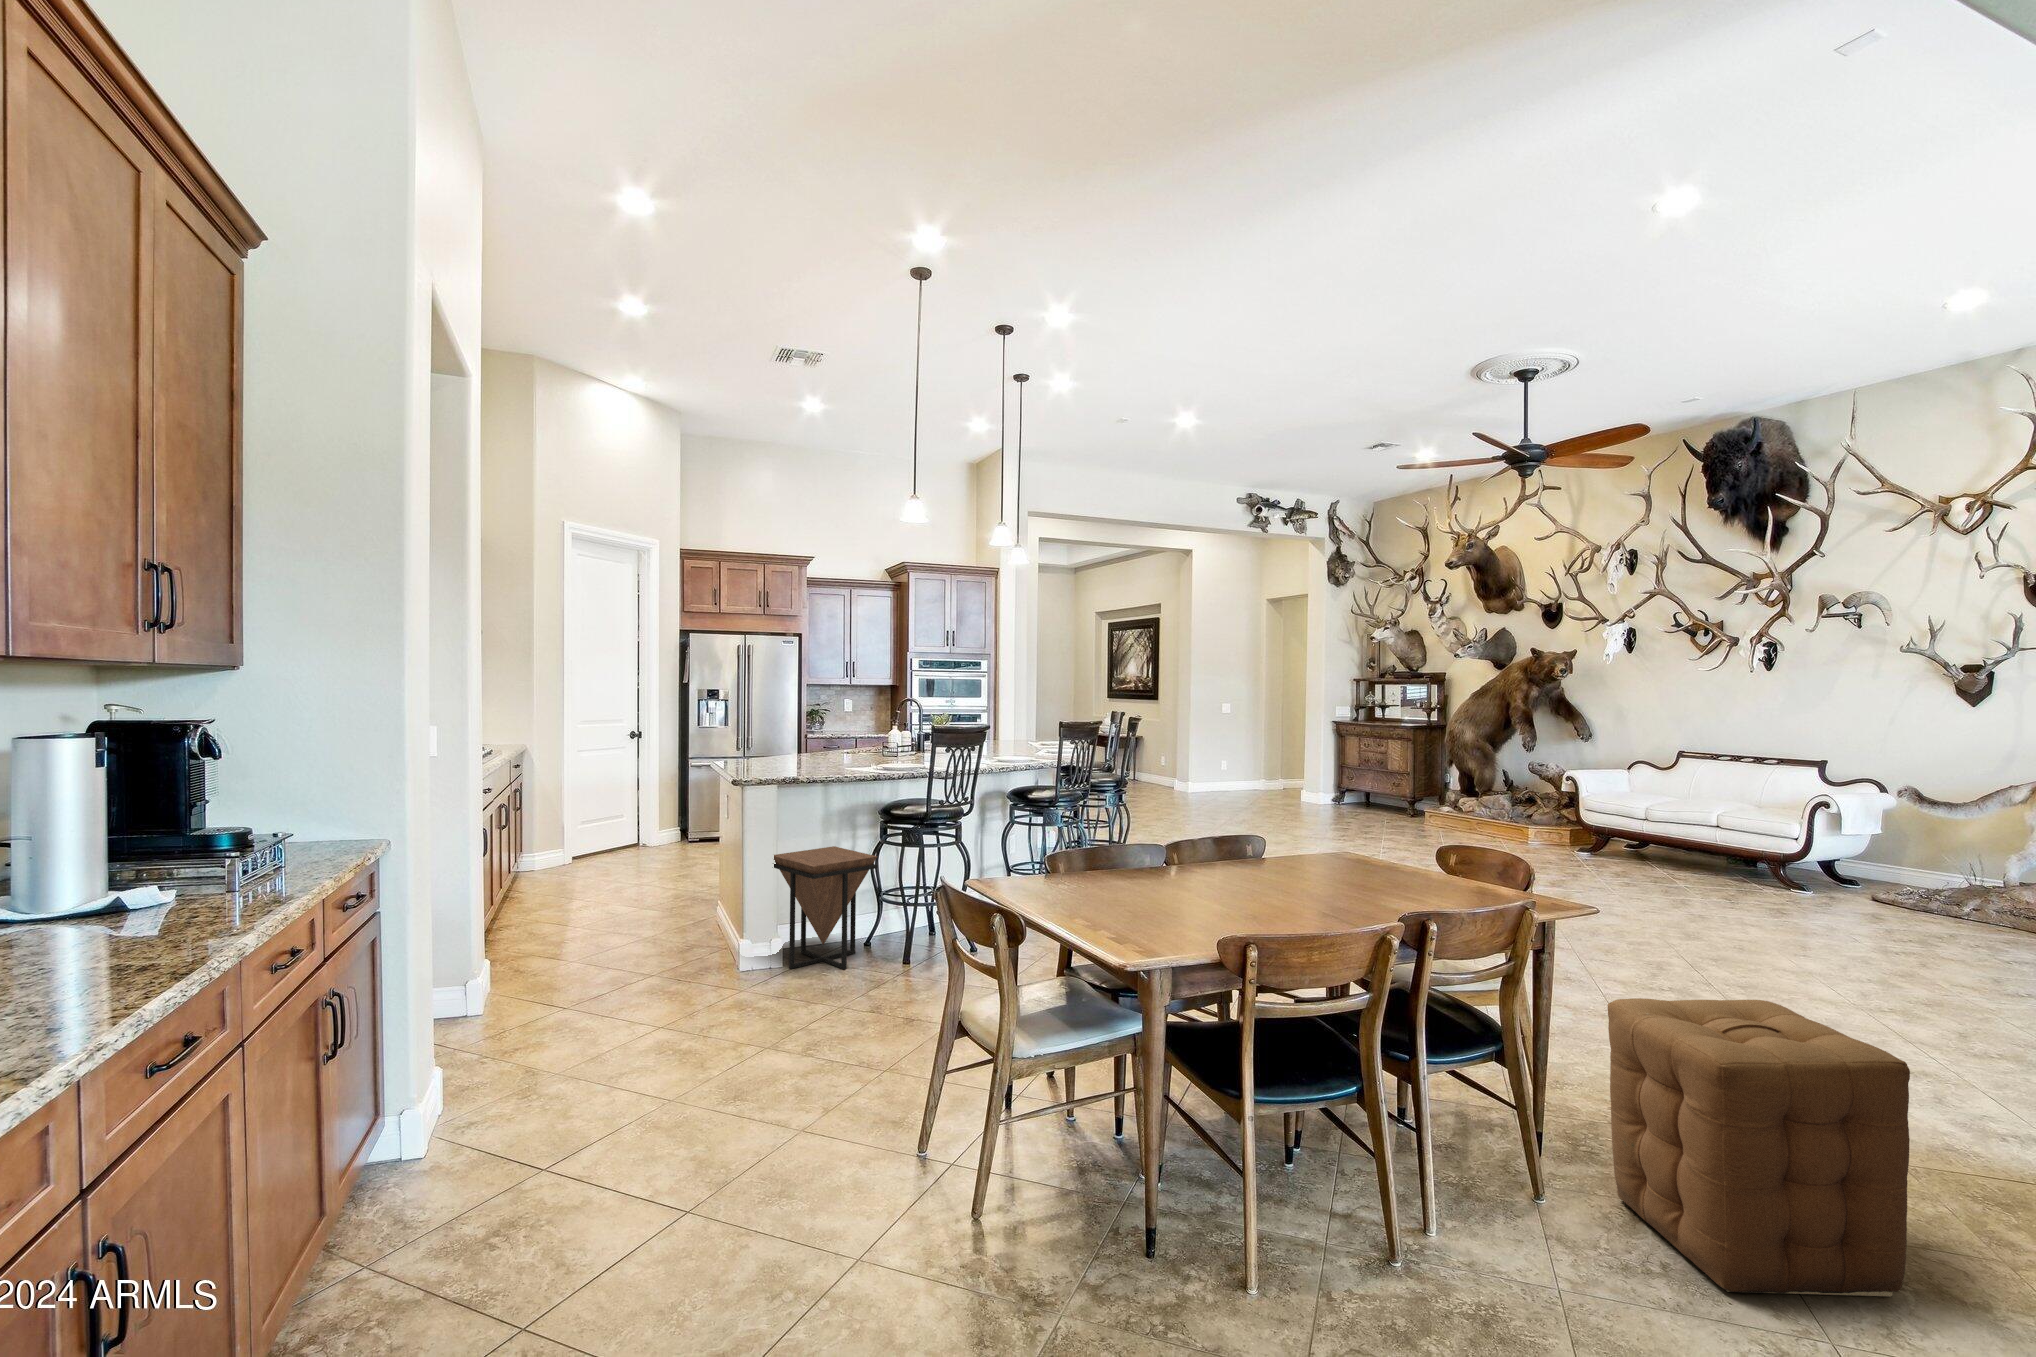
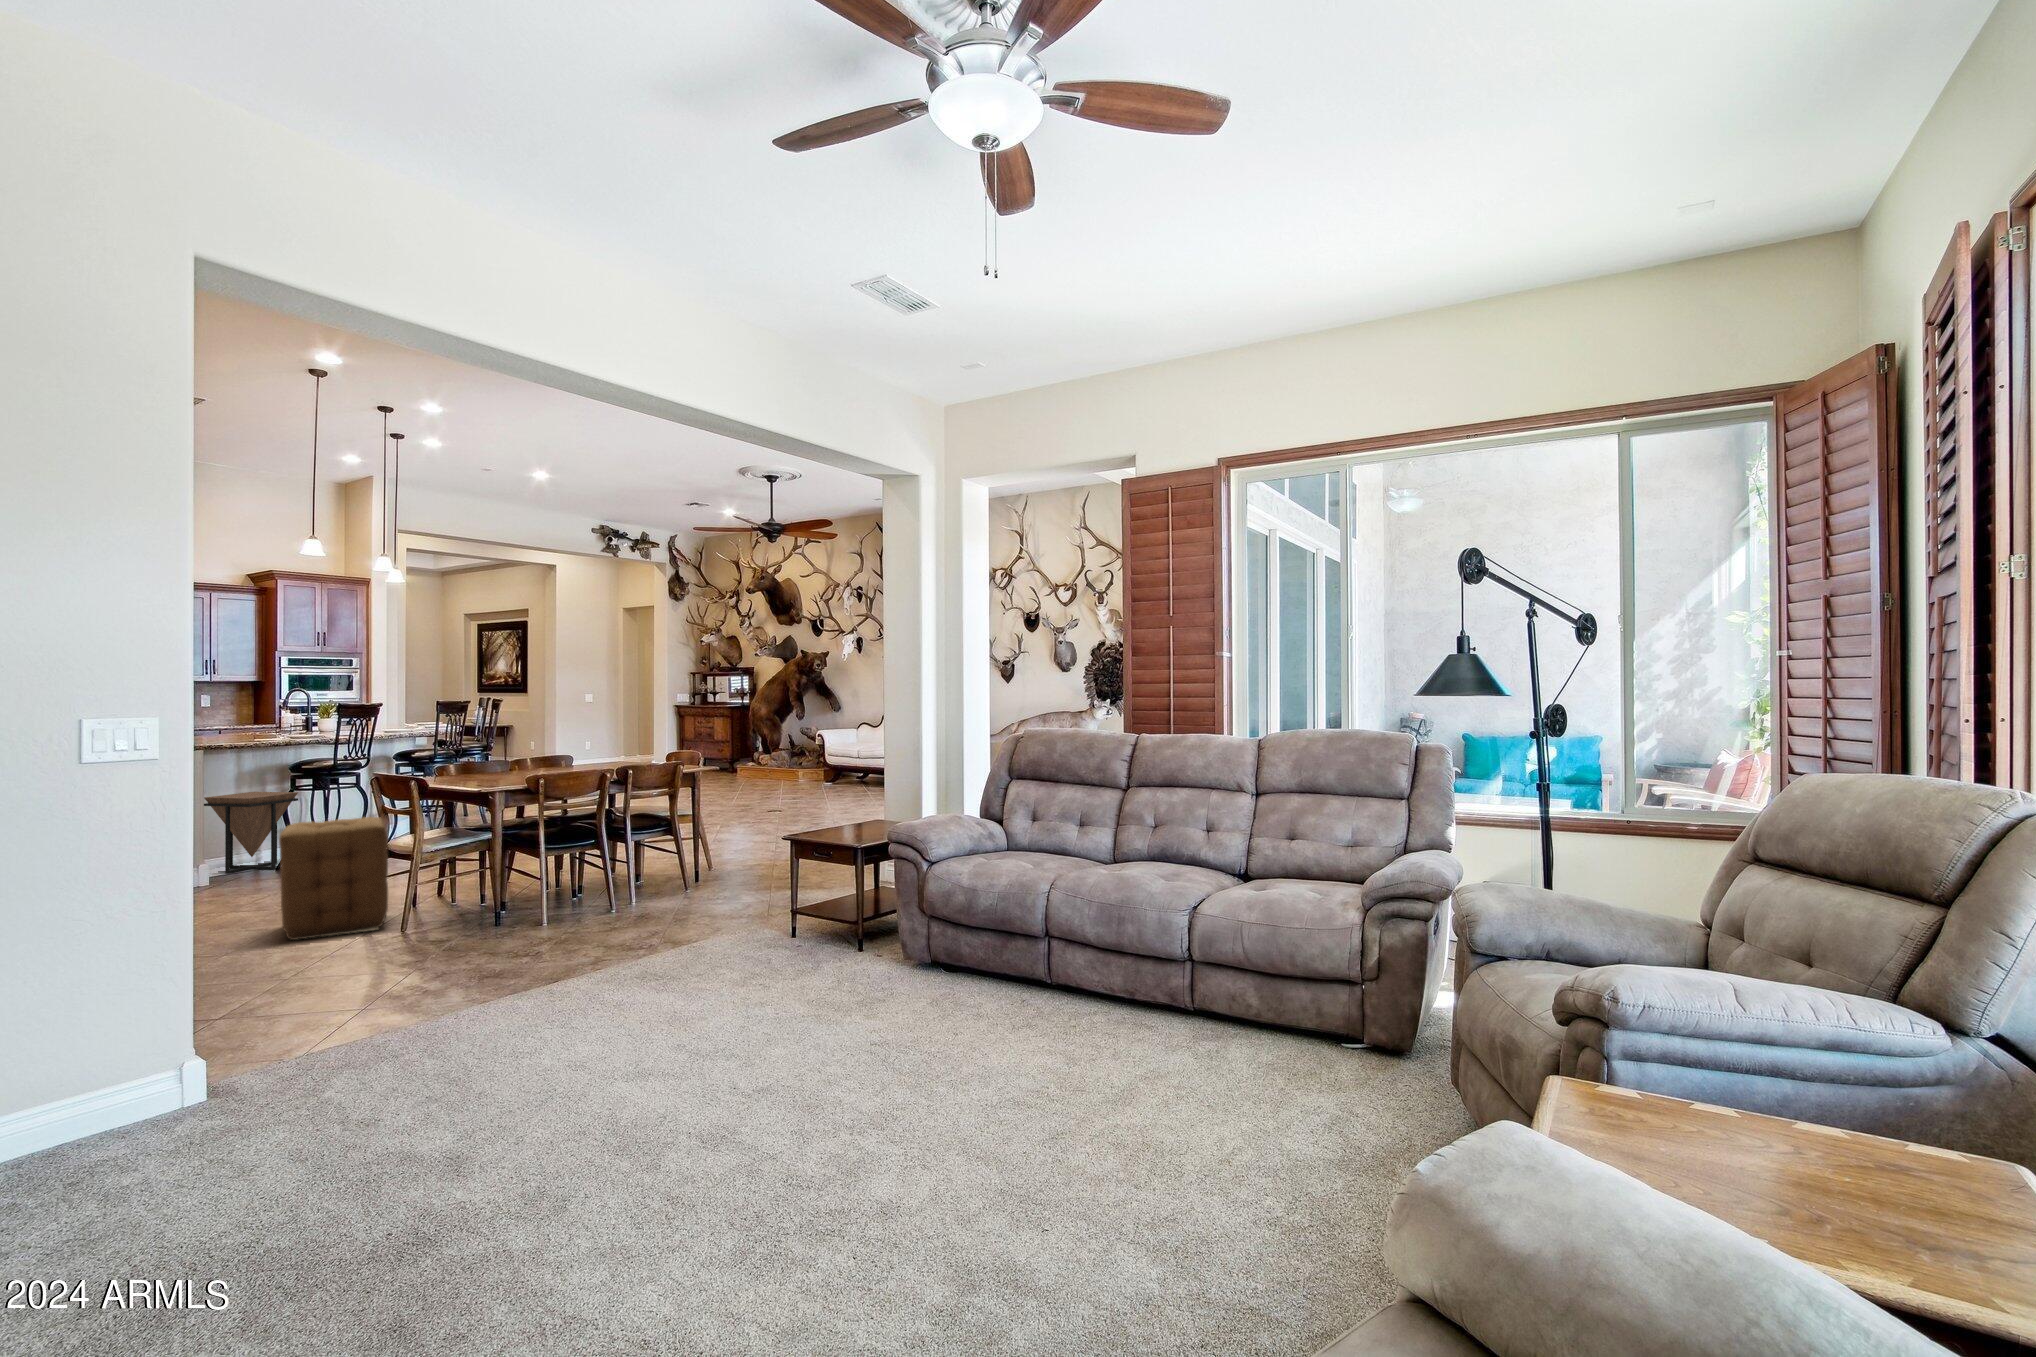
ottoman: present [1608,998,1910,1297] -> present [279,817,388,940]

